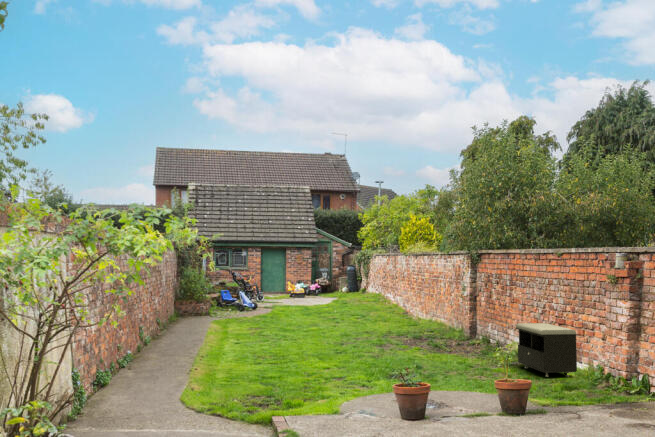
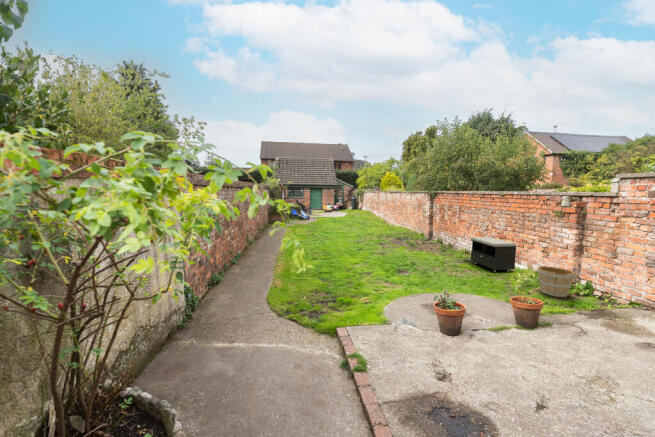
wooden bucket: none [587,358,633,401] -> present [537,266,575,297]

